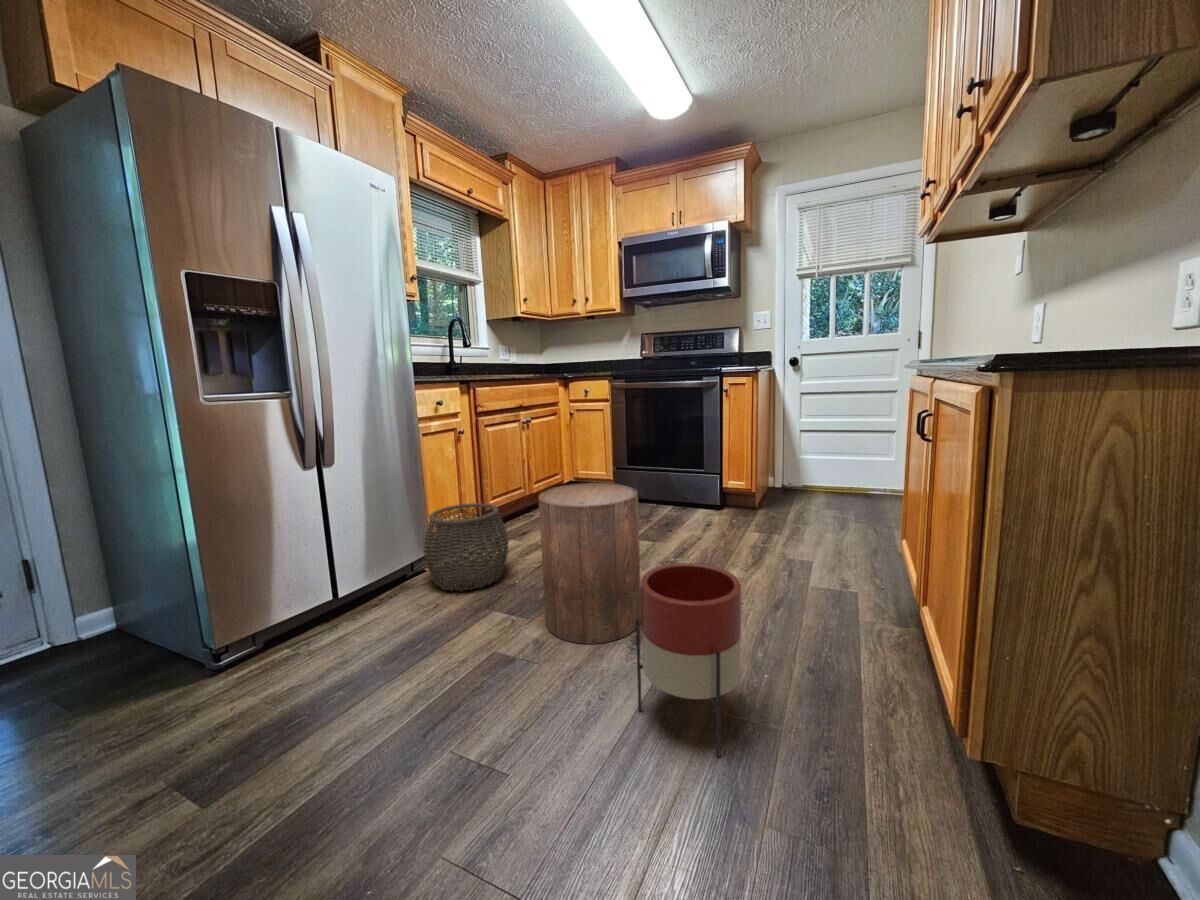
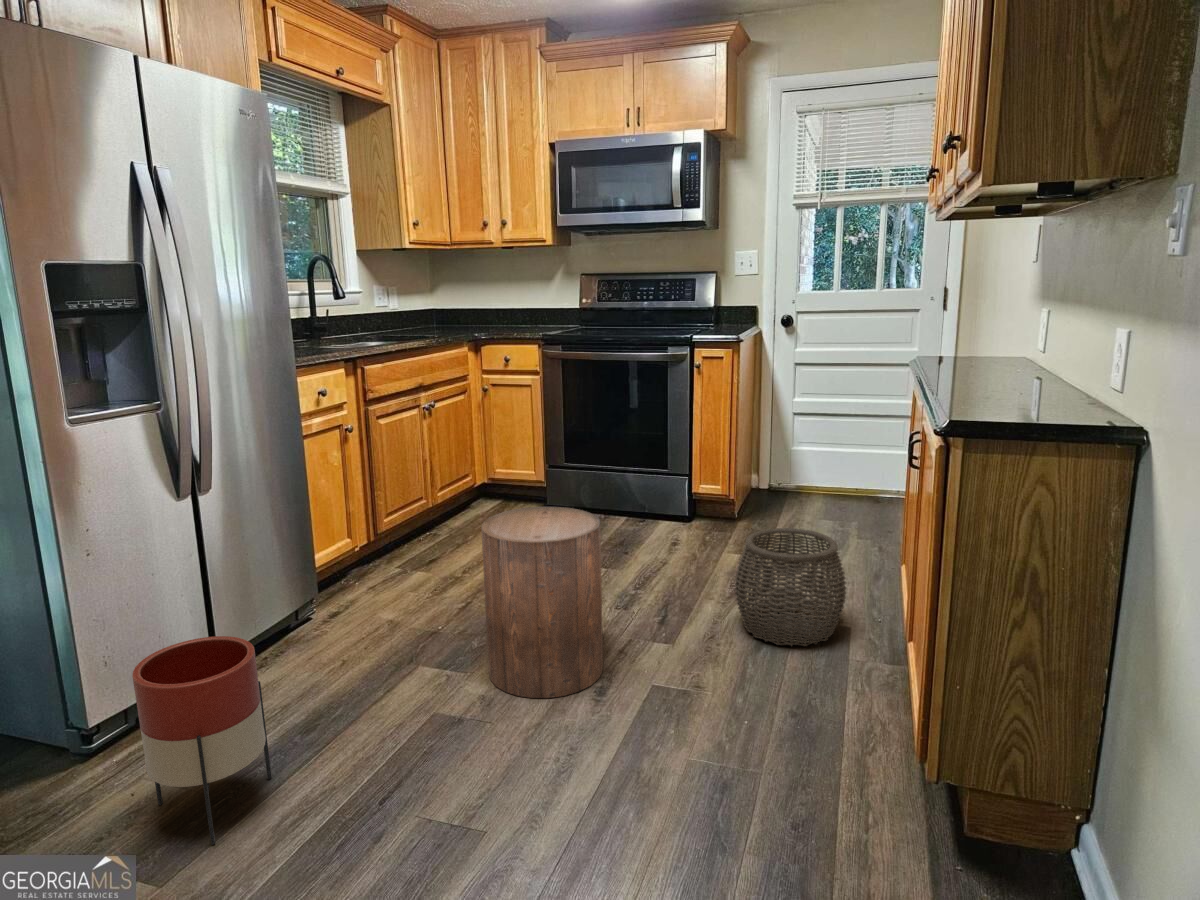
woven basket: present [424,503,509,591] -> present [735,528,846,646]
planter: present [636,563,741,756] -> present [132,636,272,845]

